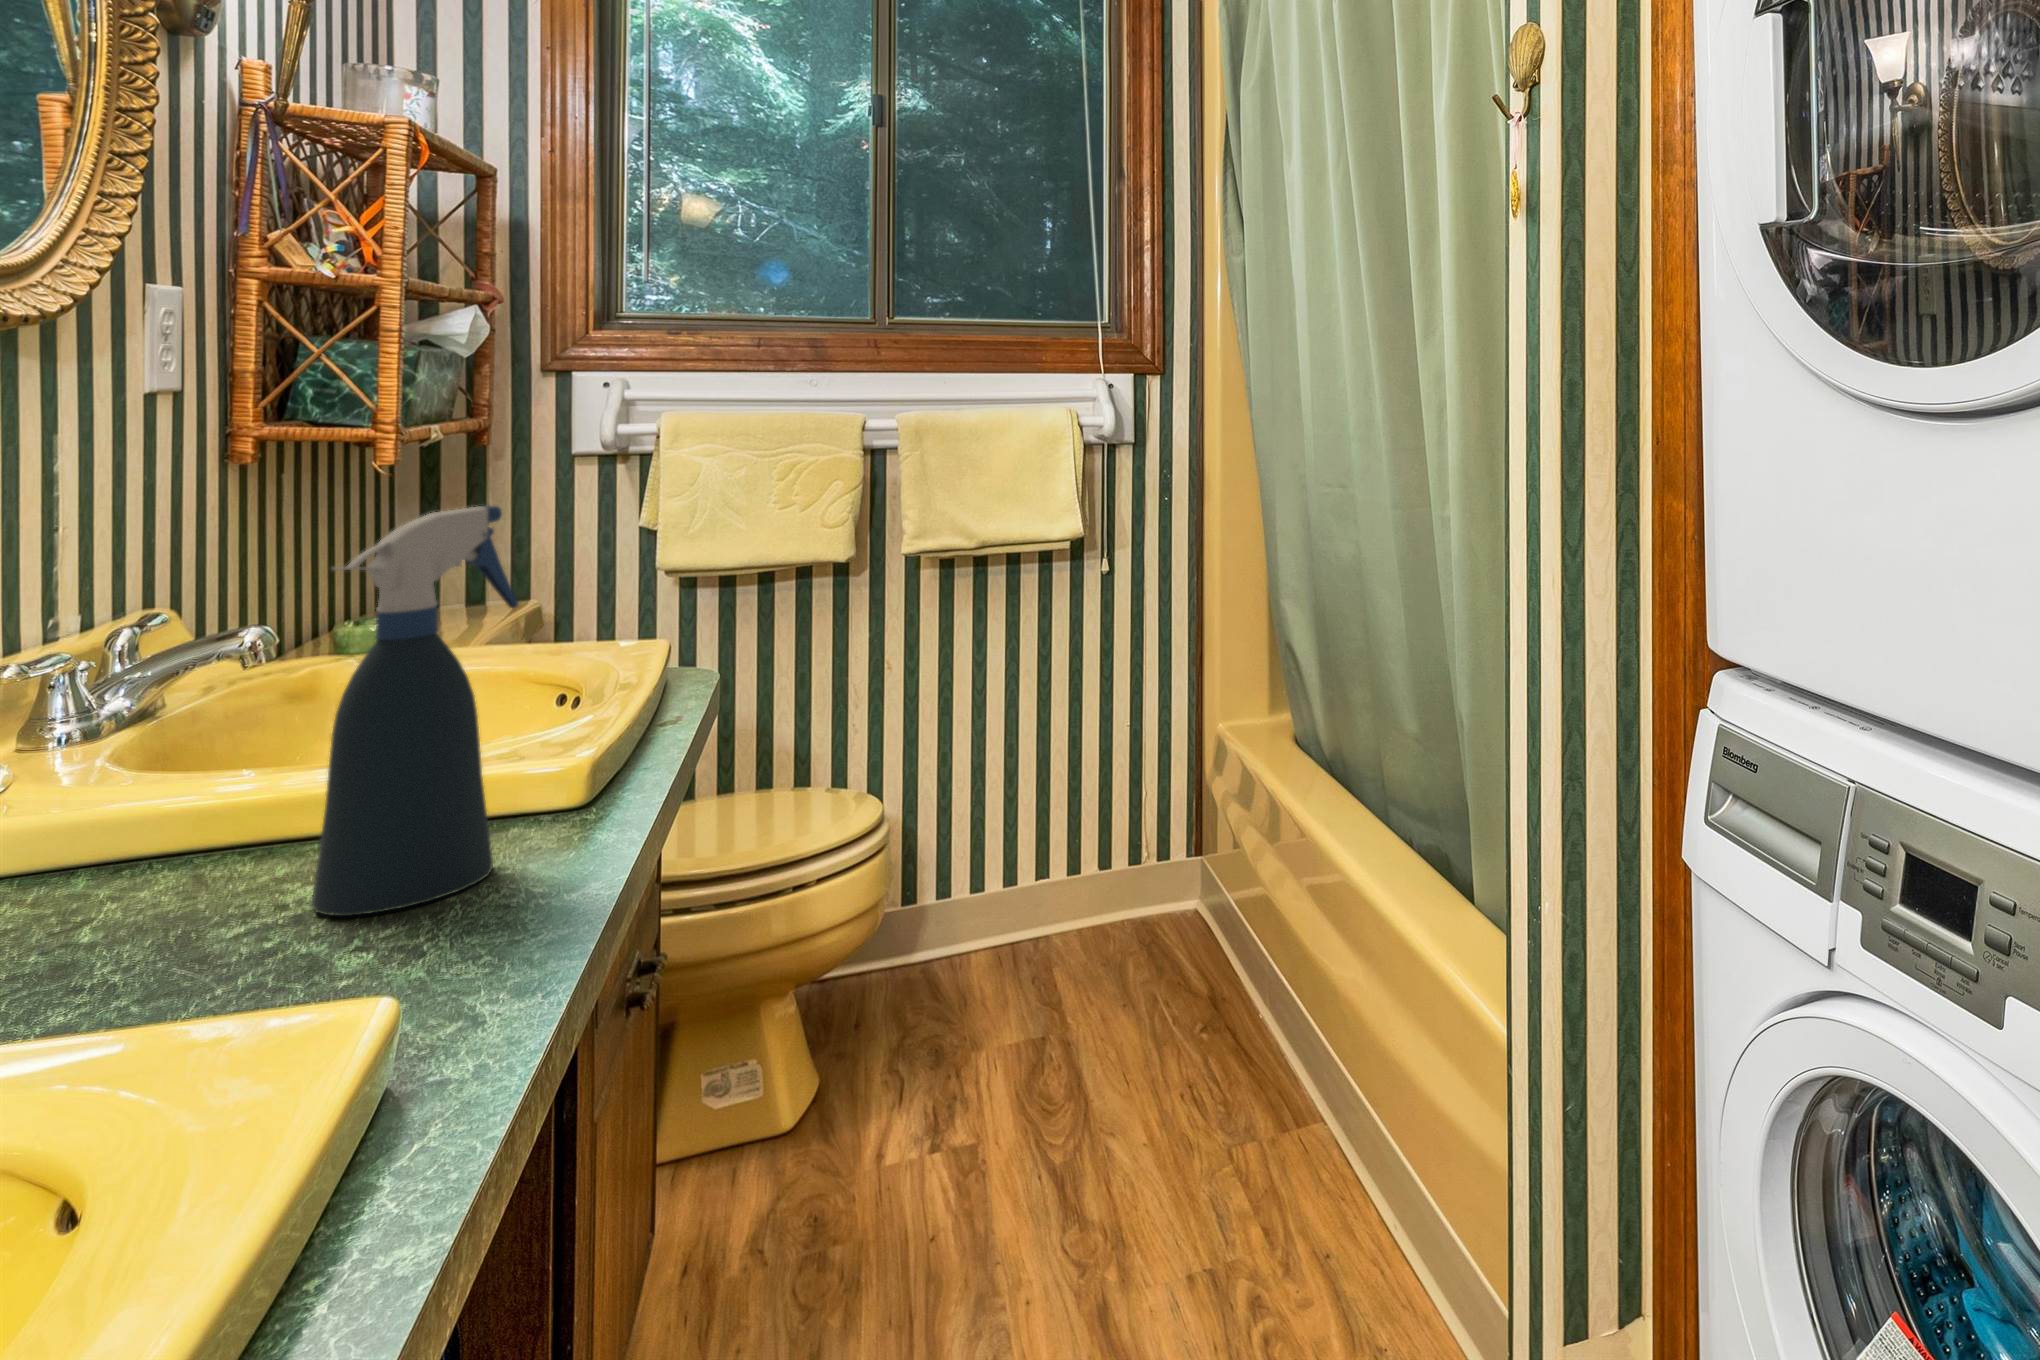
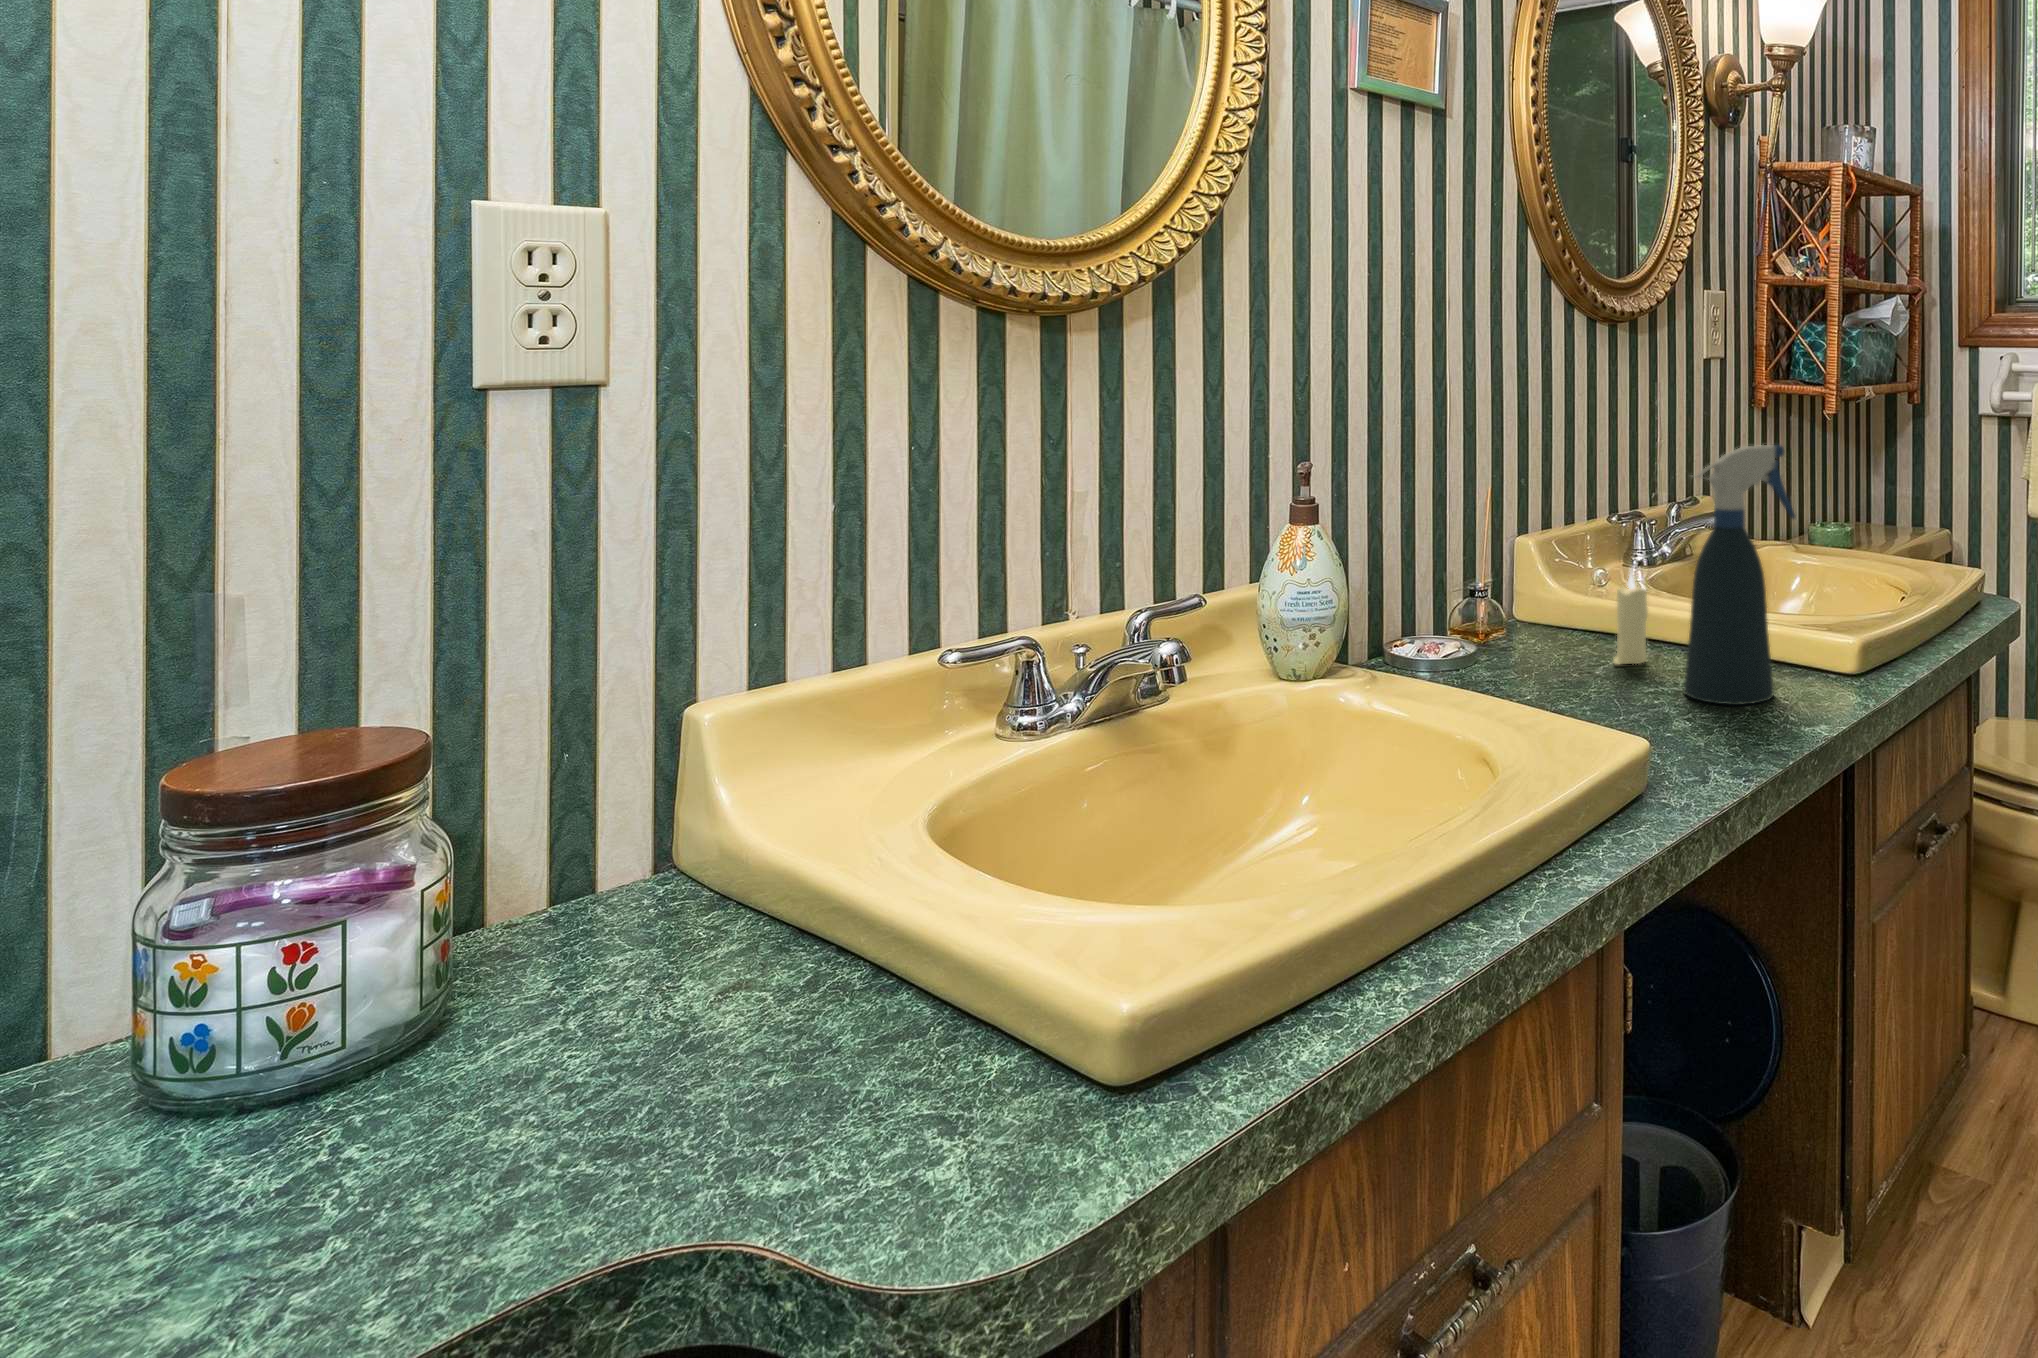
candle: none [92,741,179,919] -> present [1614,570,1648,664]

